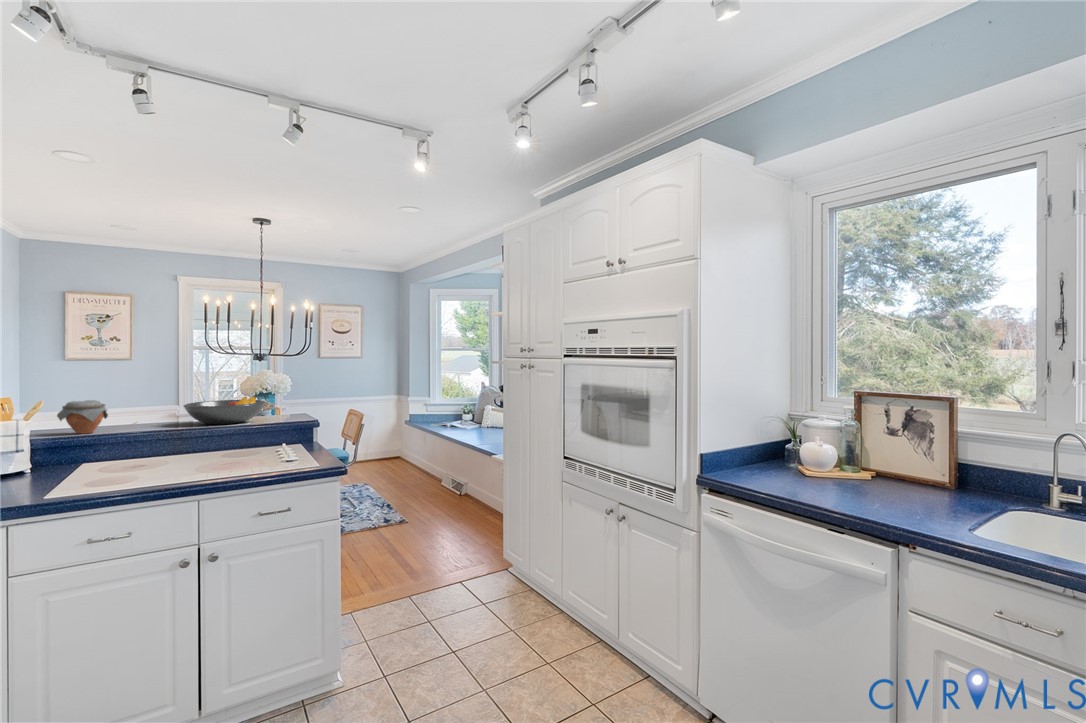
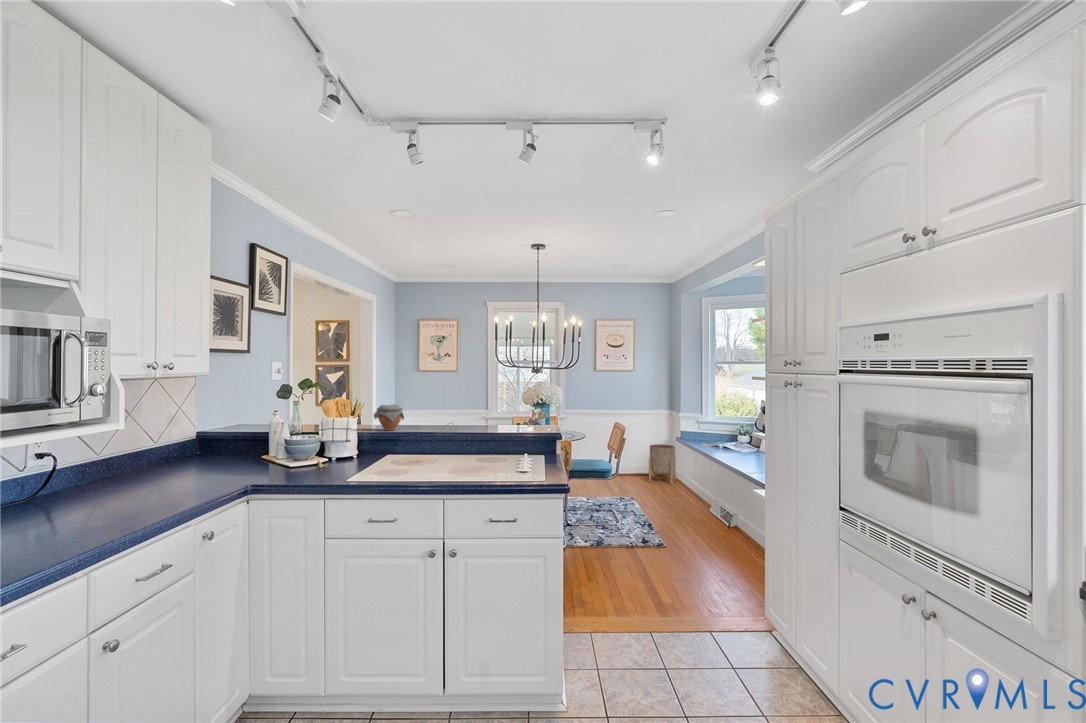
fruit bowl: present [184,396,266,424] -> none [456,406,519,430]
planter: none [379,429,405,467] -> present [649,444,676,484]

